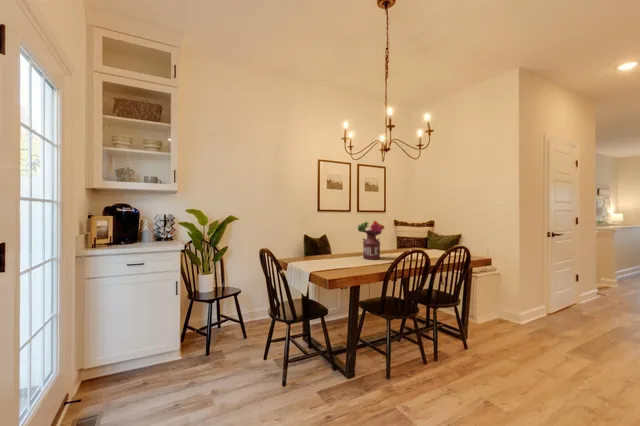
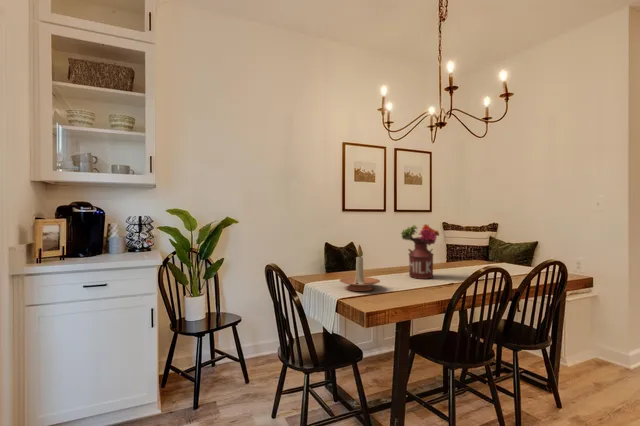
candle holder: none [312,235,341,267] -> present [339,245,380,291]

